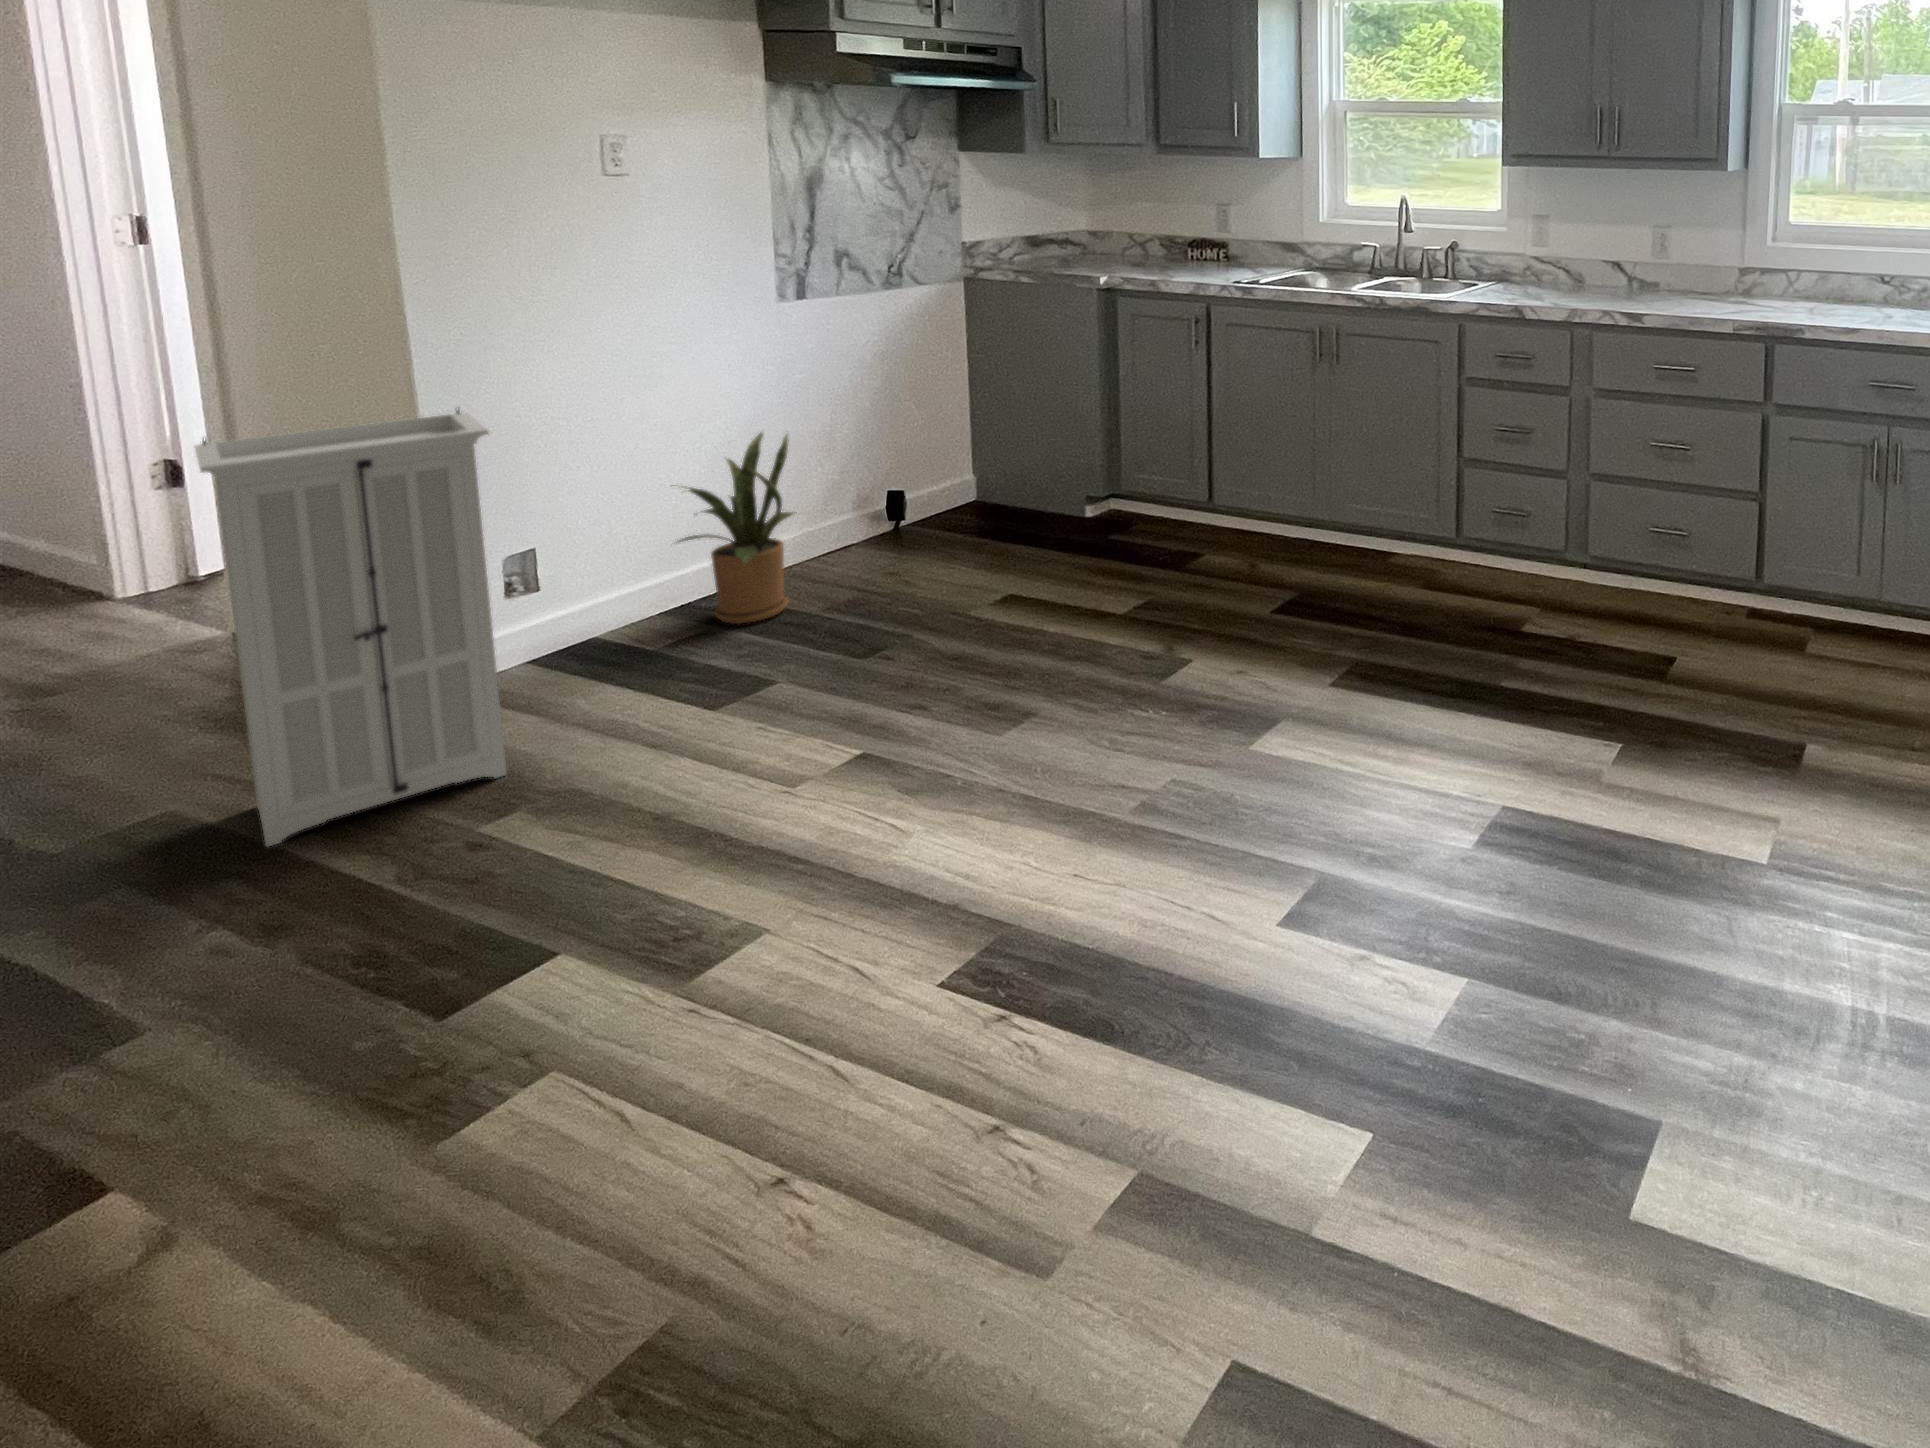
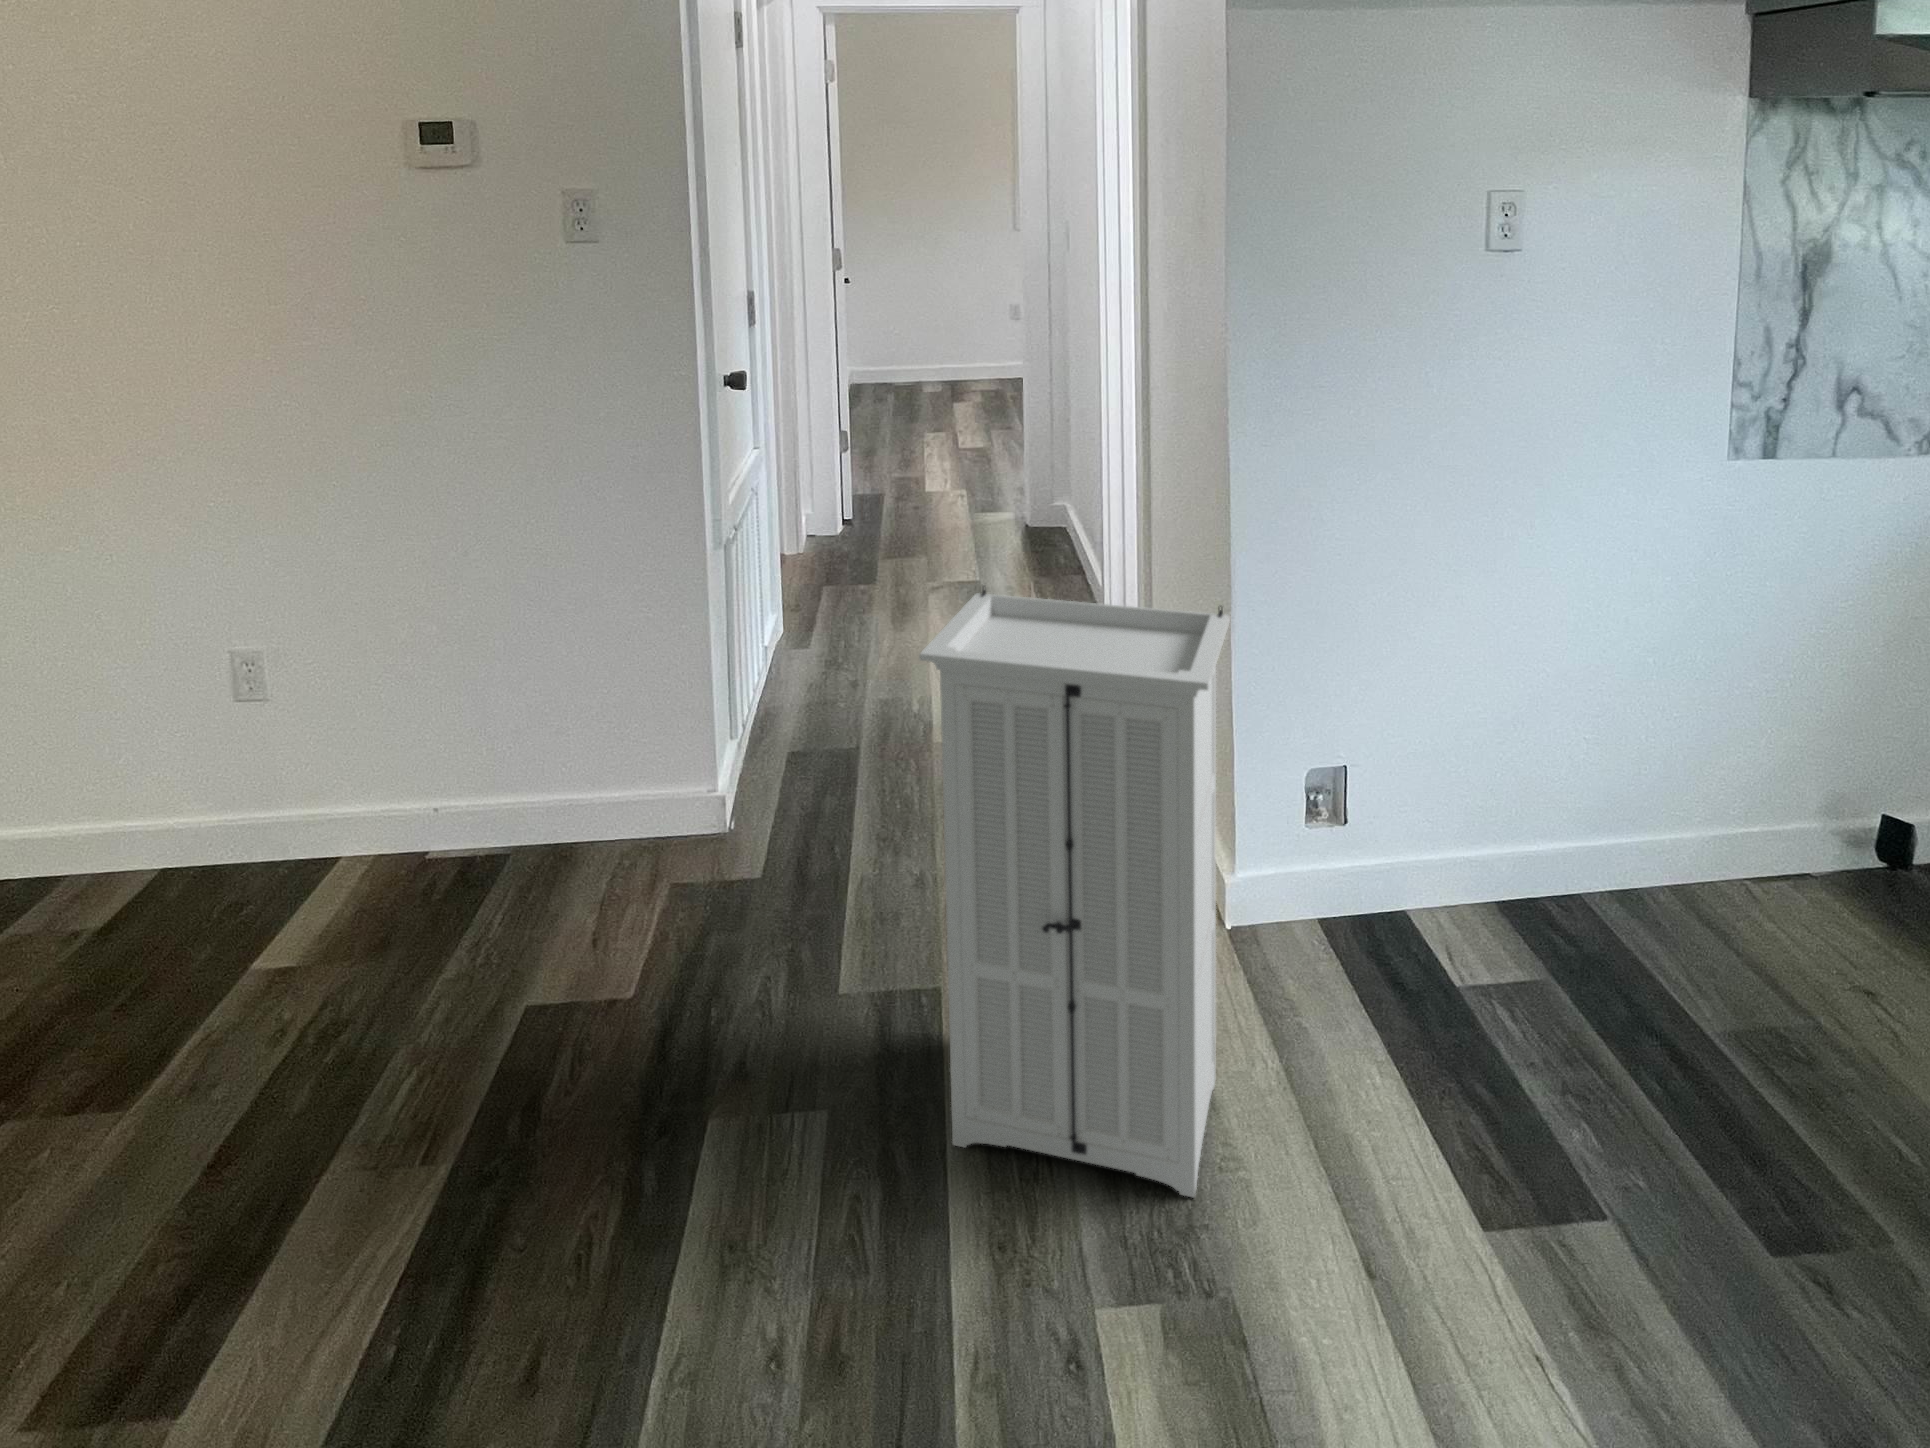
house plant: present [671,432,793,624] -> none [1510,677,1712,1011]

